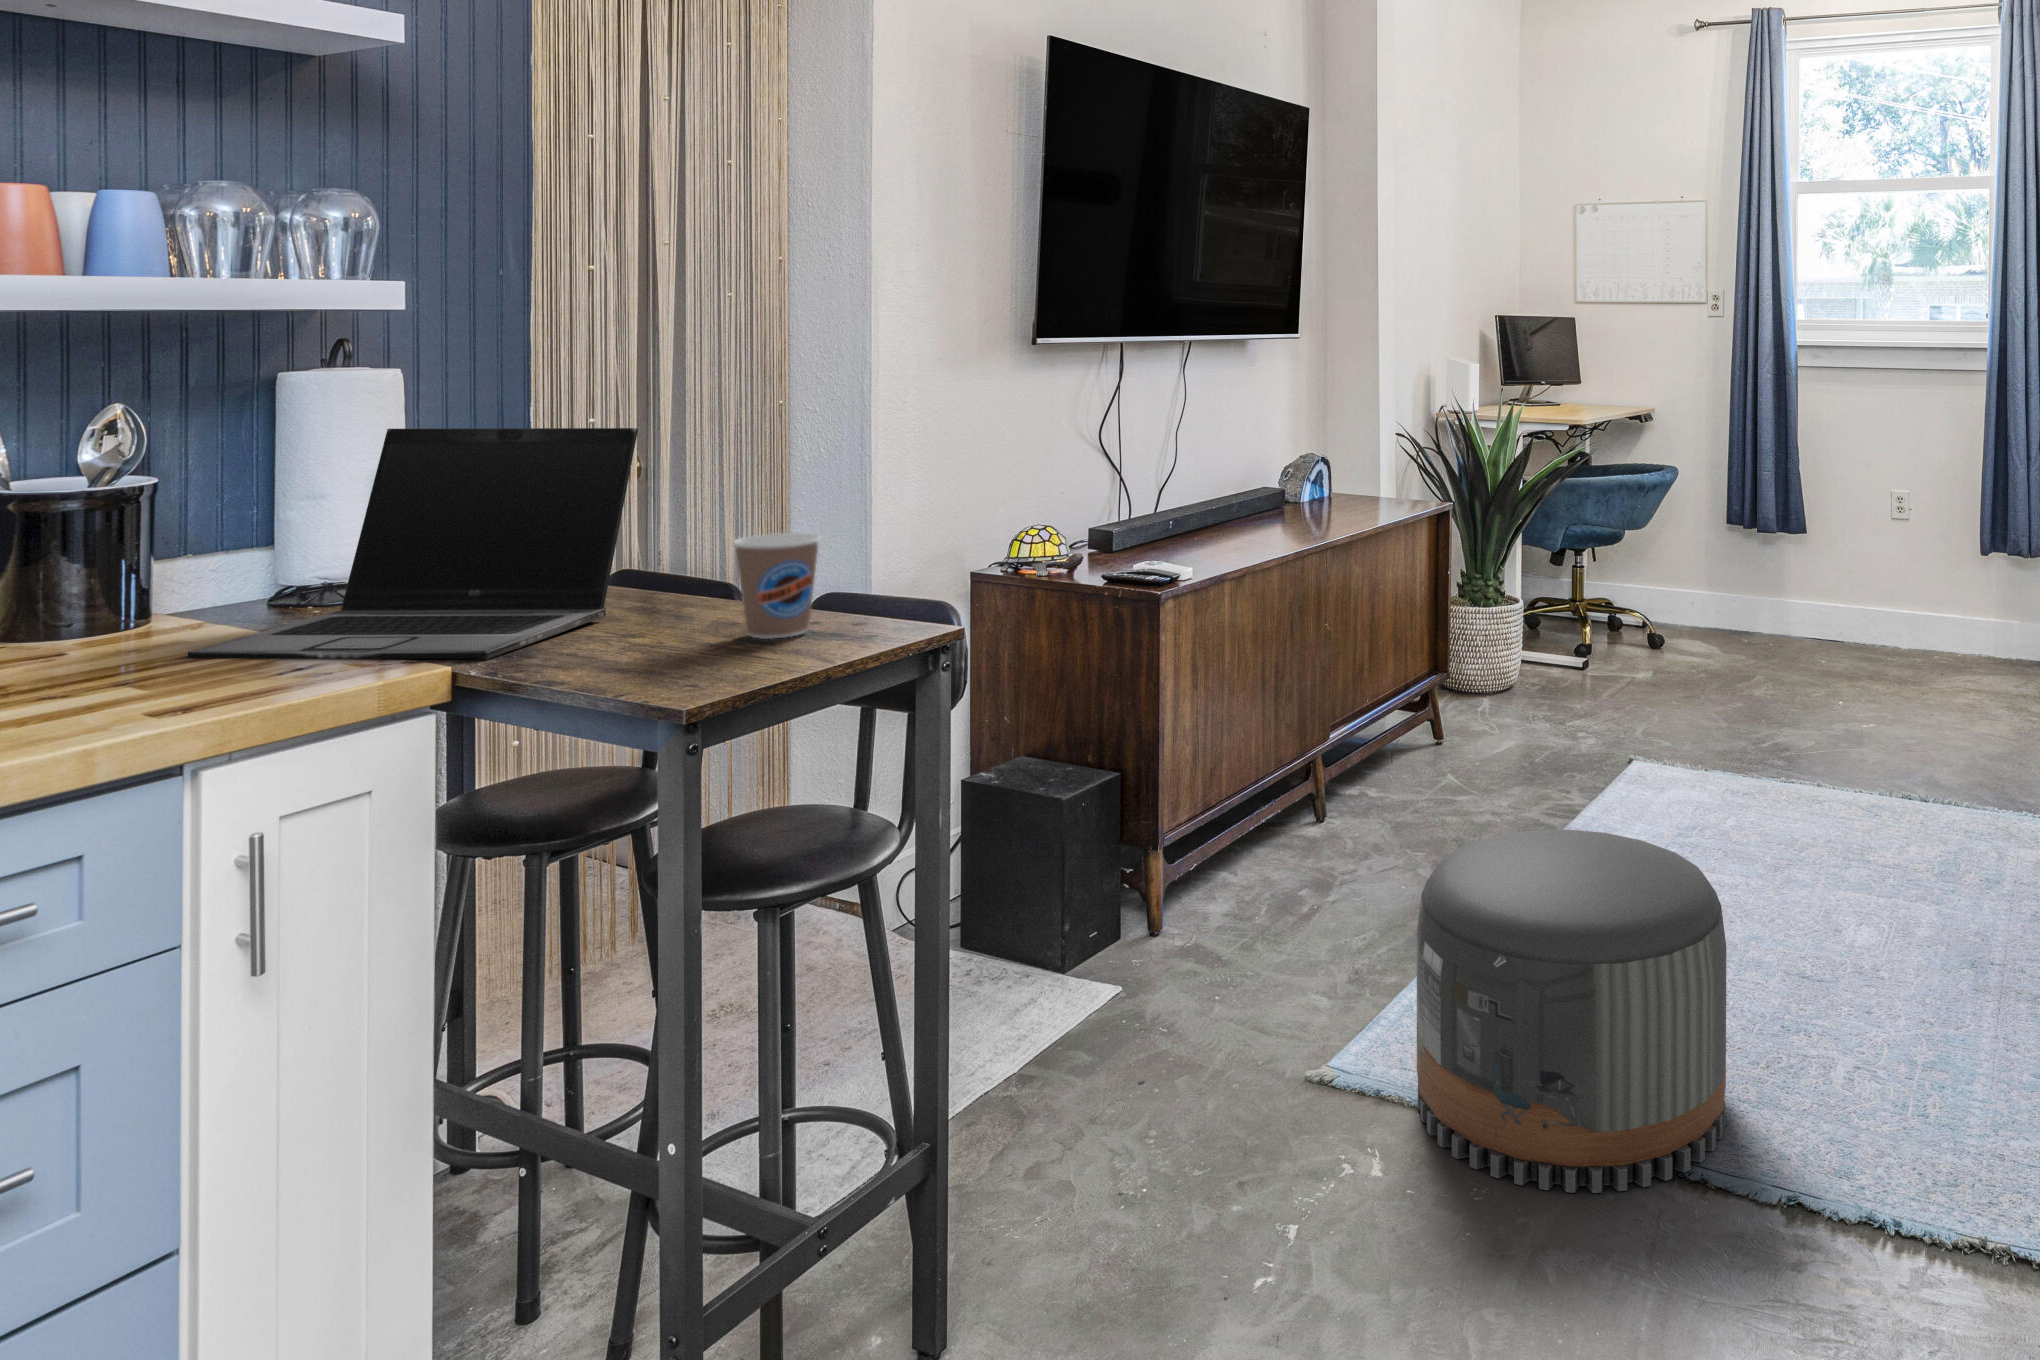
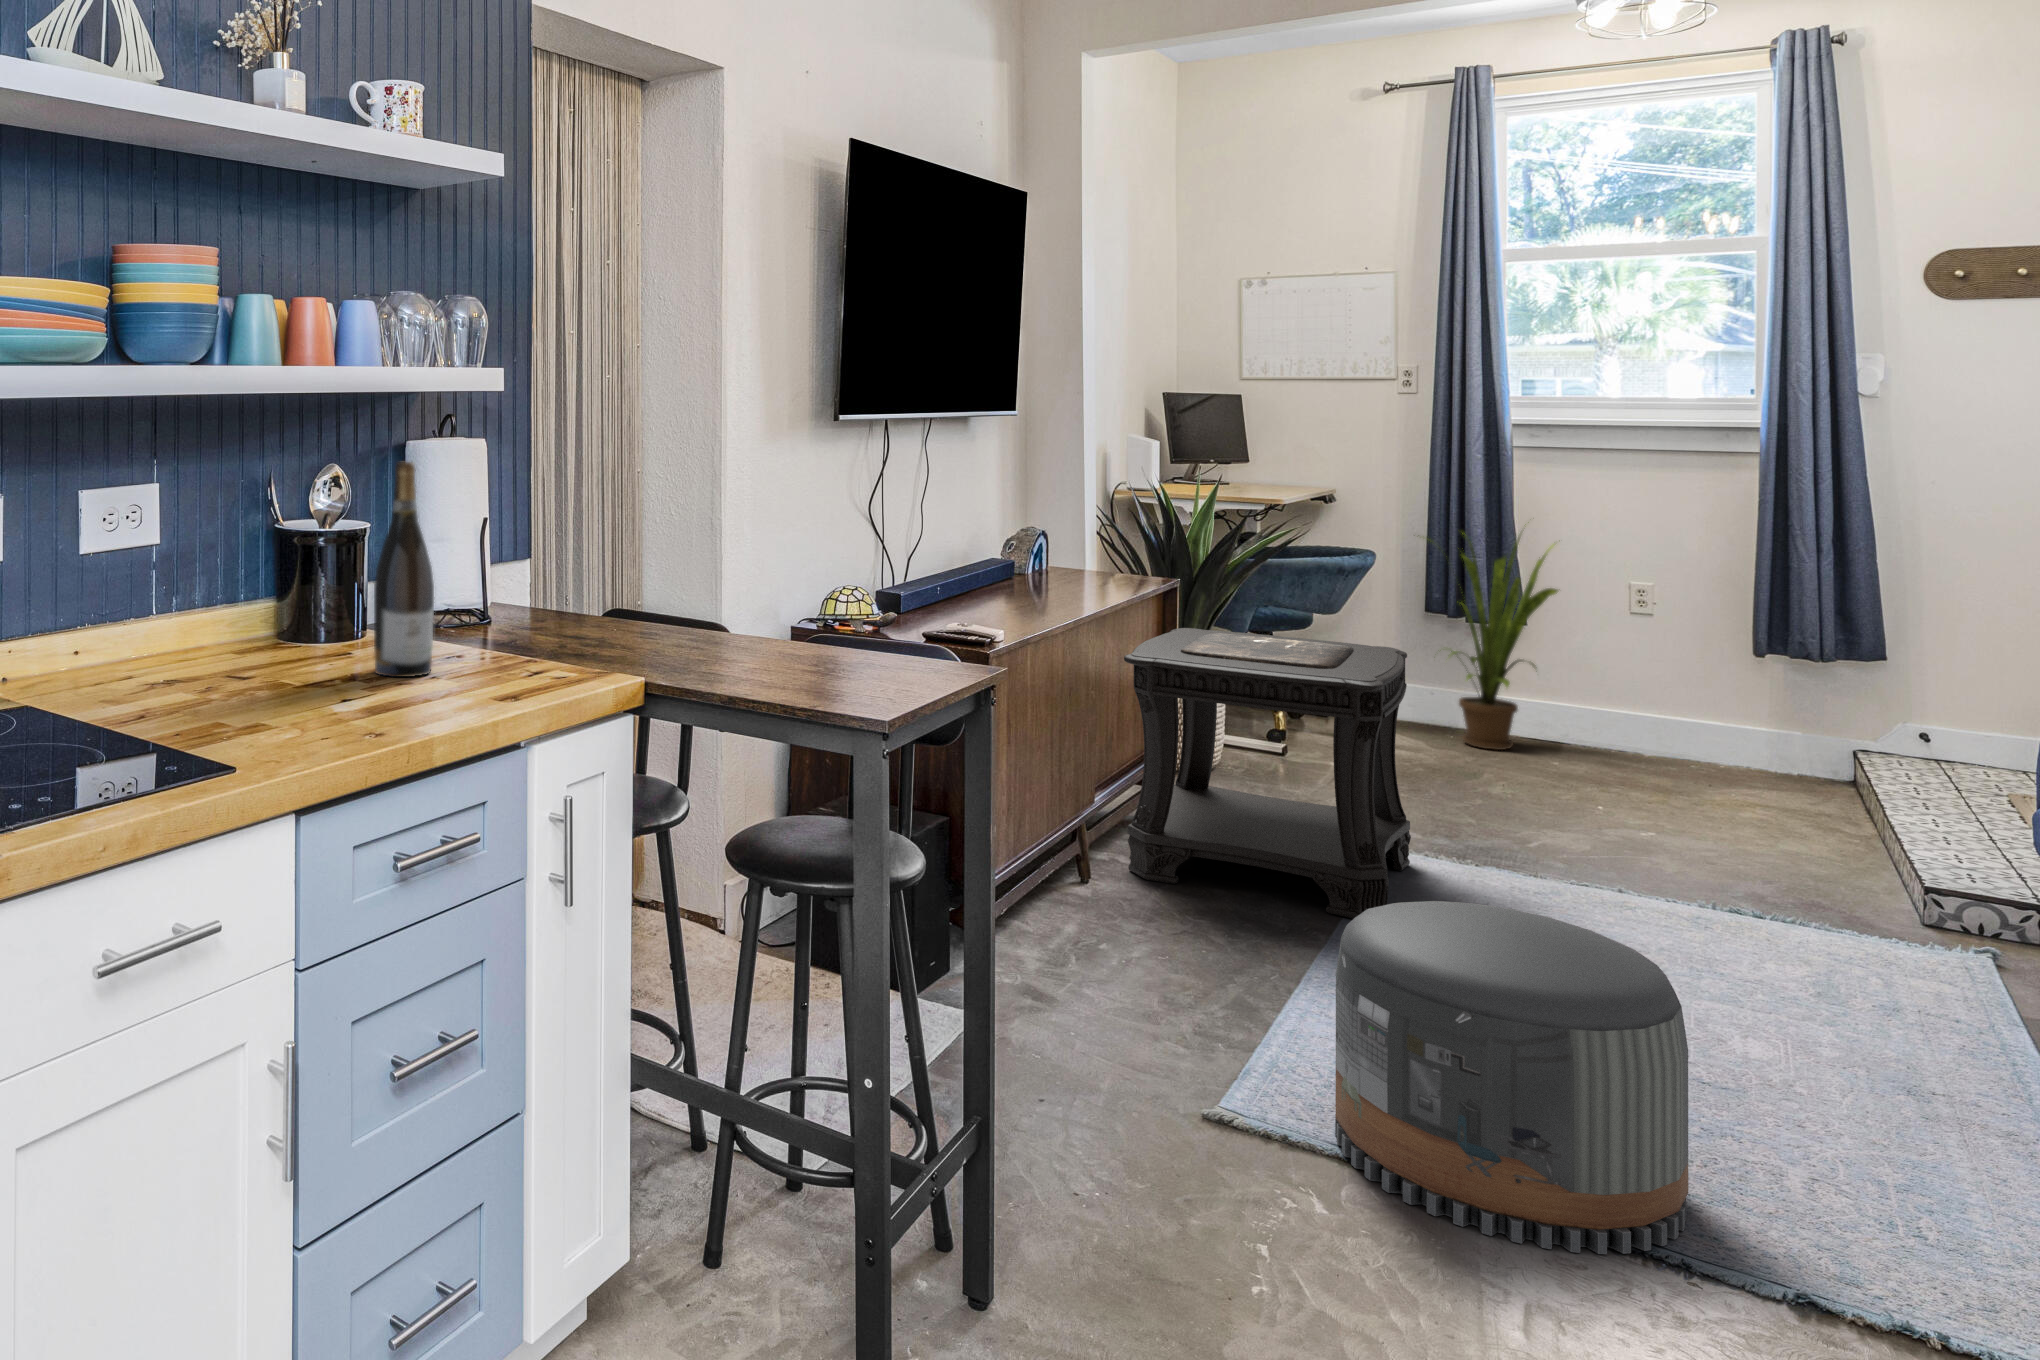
wine bottle: none [15,396,124,684] -> present [374,462,434,677]
house plant: none [1706,422,1832,651] -> present [1451,522,1558,750]
laptop: present [188,428,638,660] -> none [448,488,700,677]
coffee cup: present [733,533,821,639] -> none [826,585,895,673]
side table: none [1360,553,1641,837] -> present [1124,628,1411,919]

